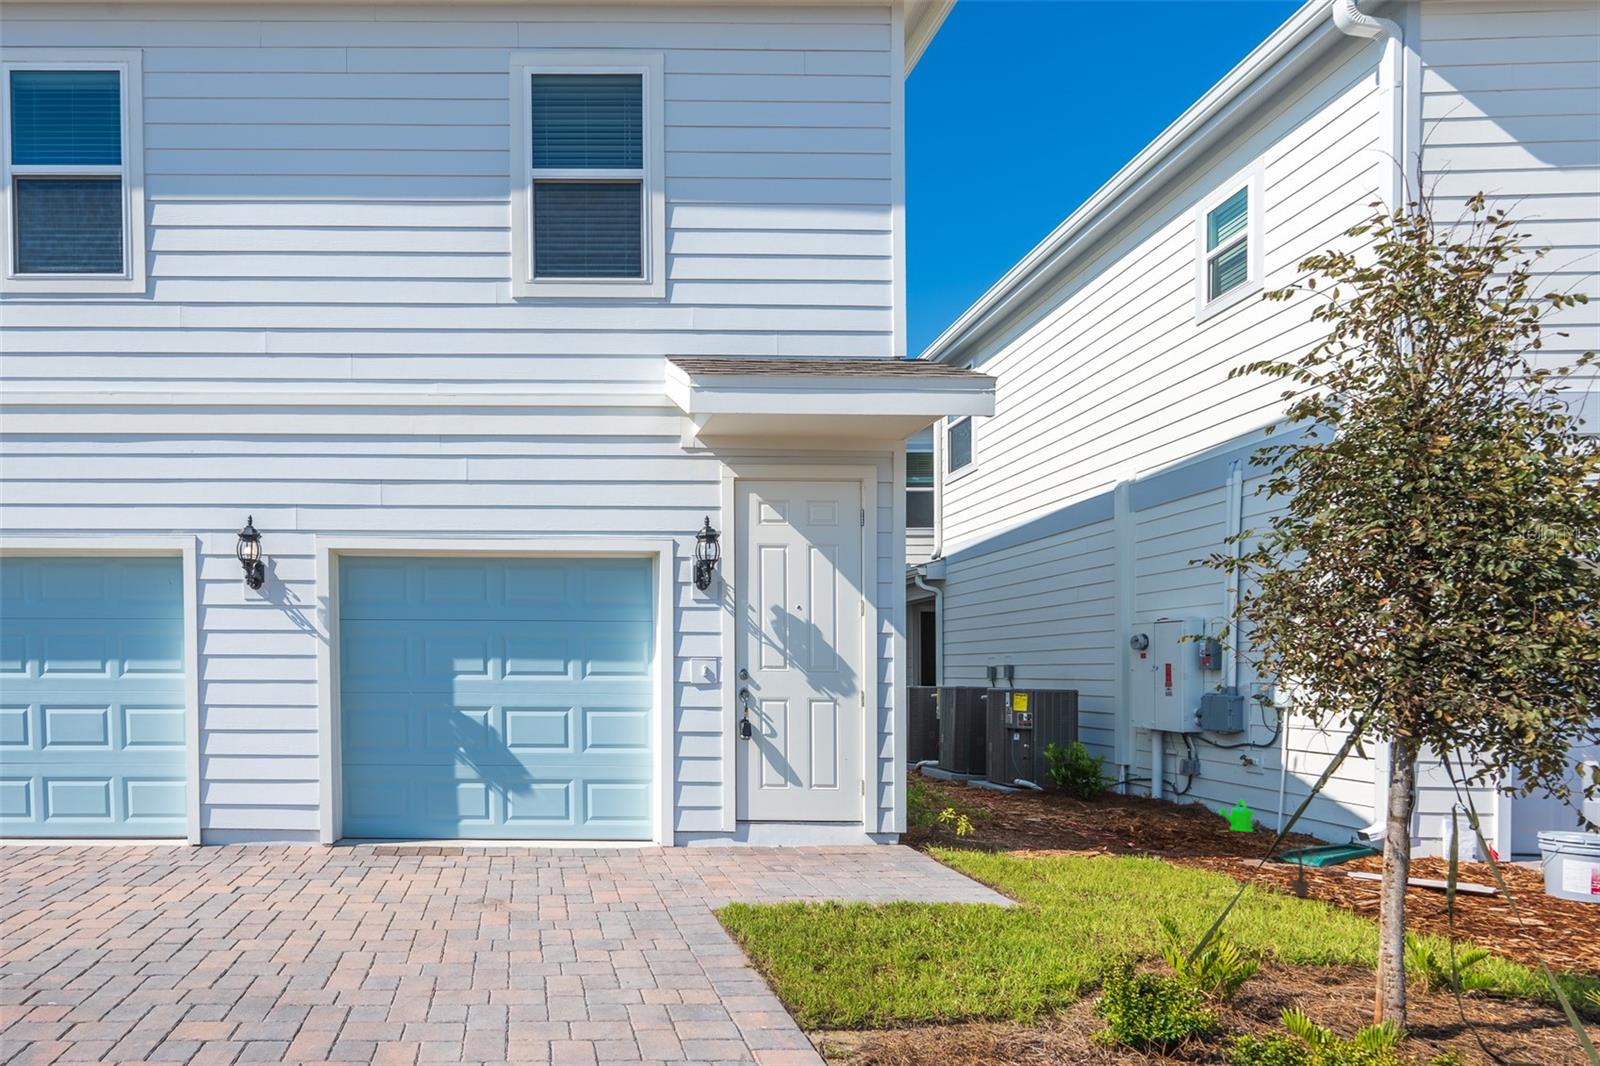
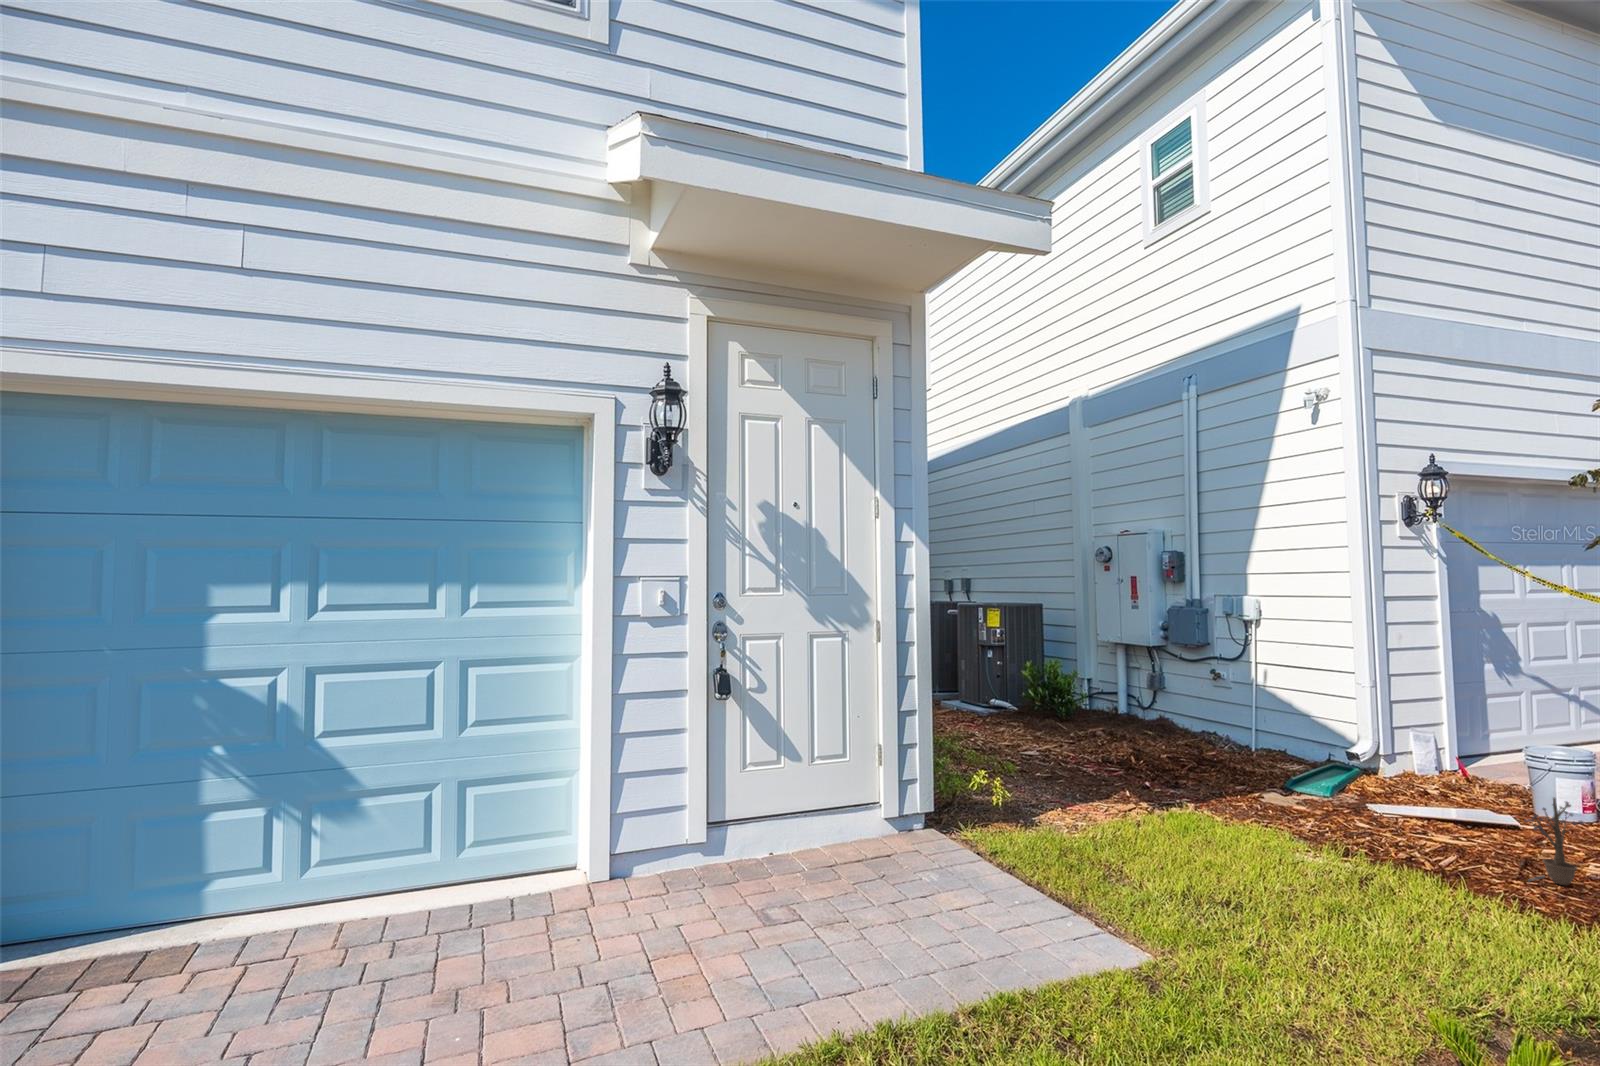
watering can: present [1219,799,1256,832] -> none [1129,717,1162,749]

